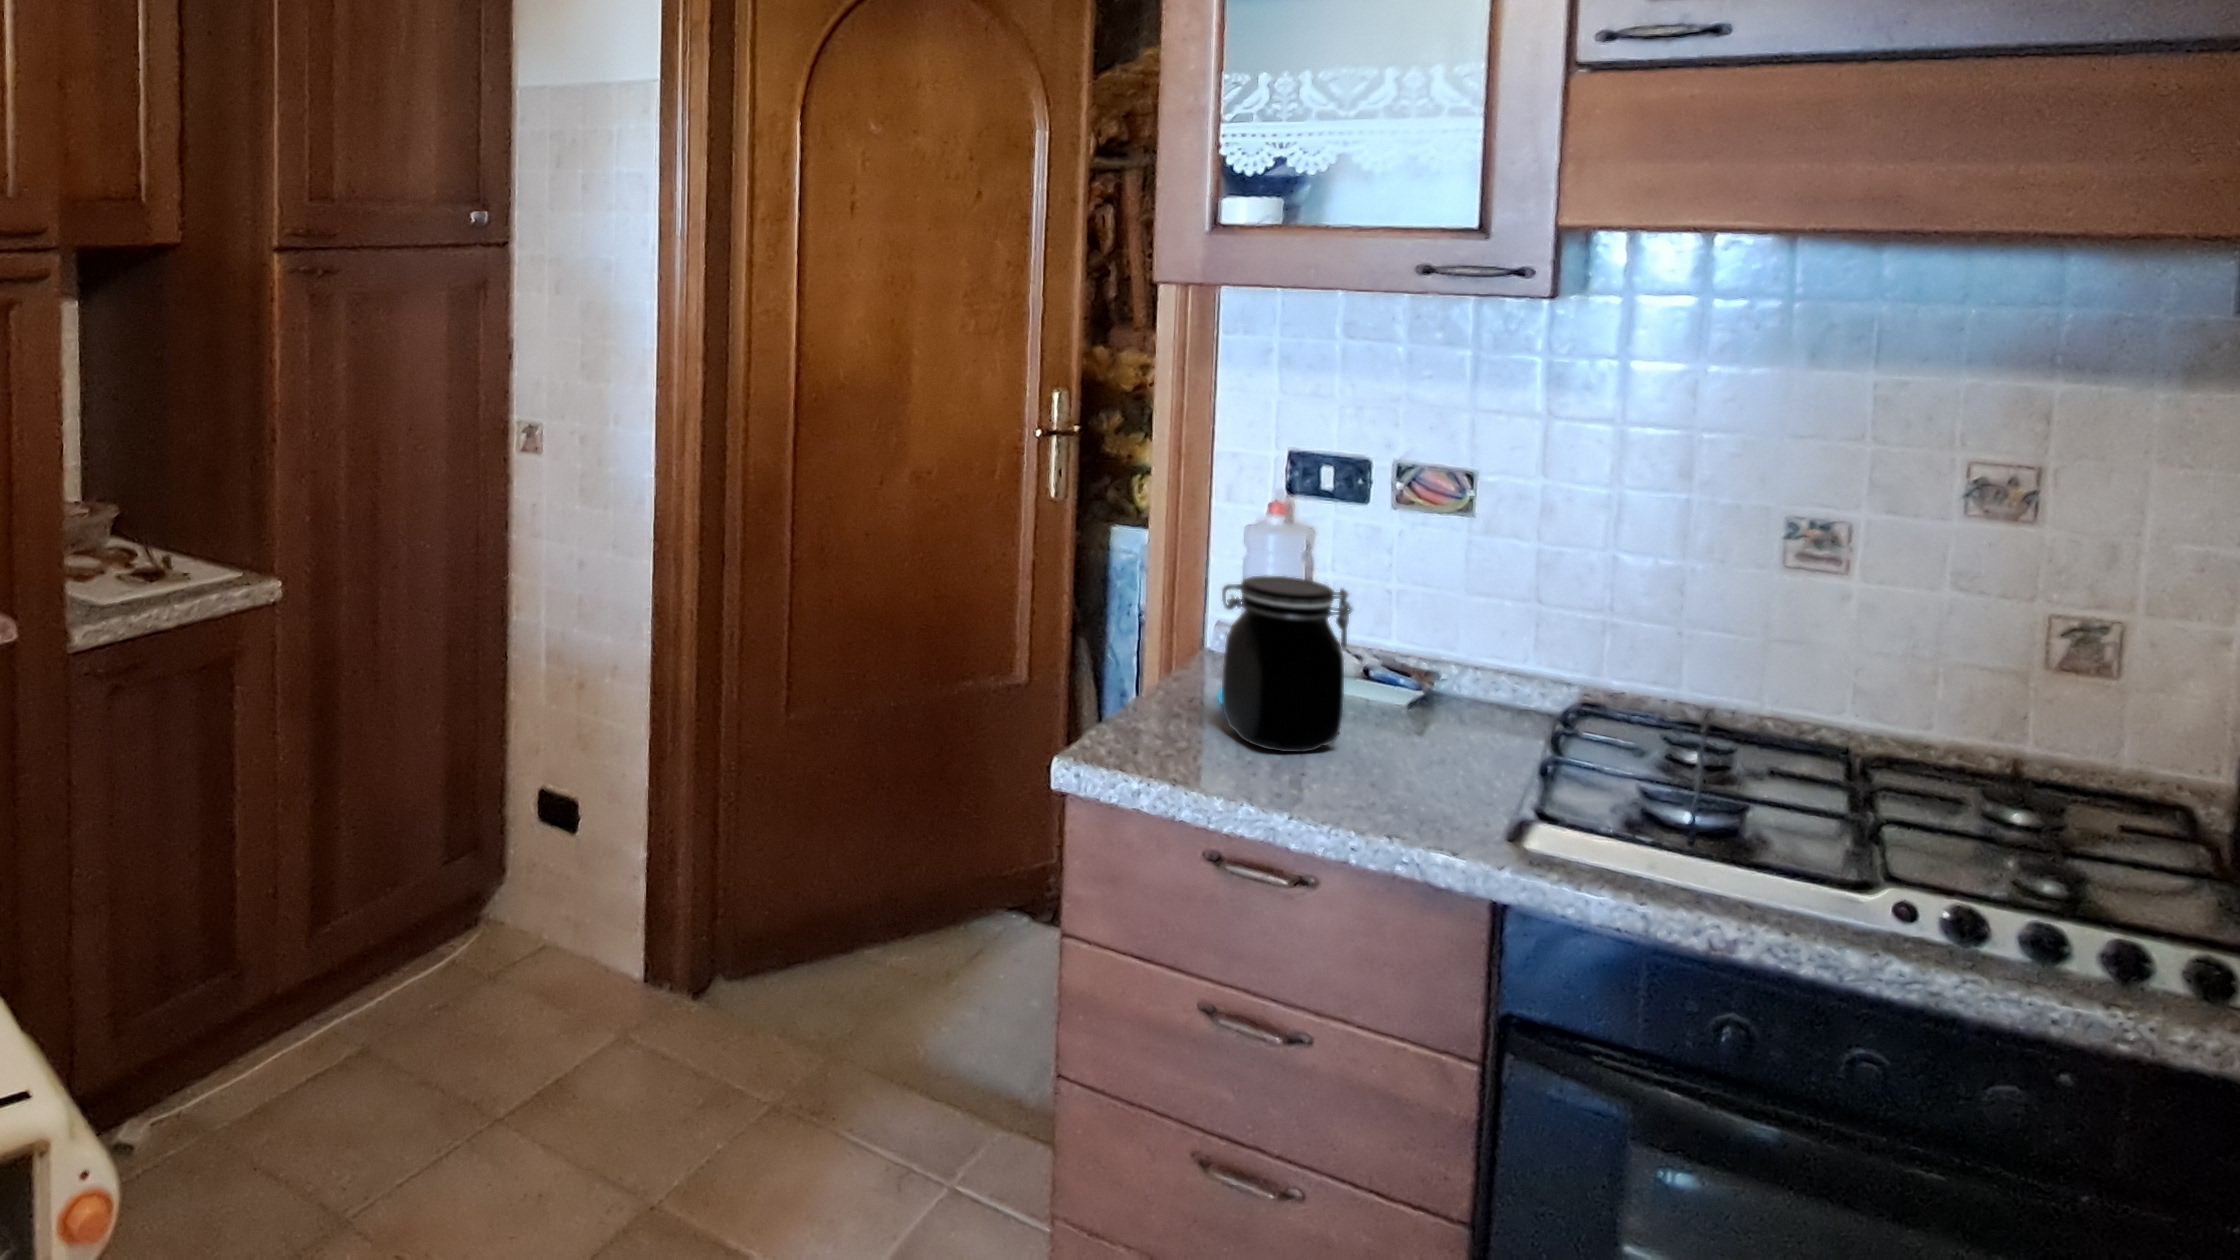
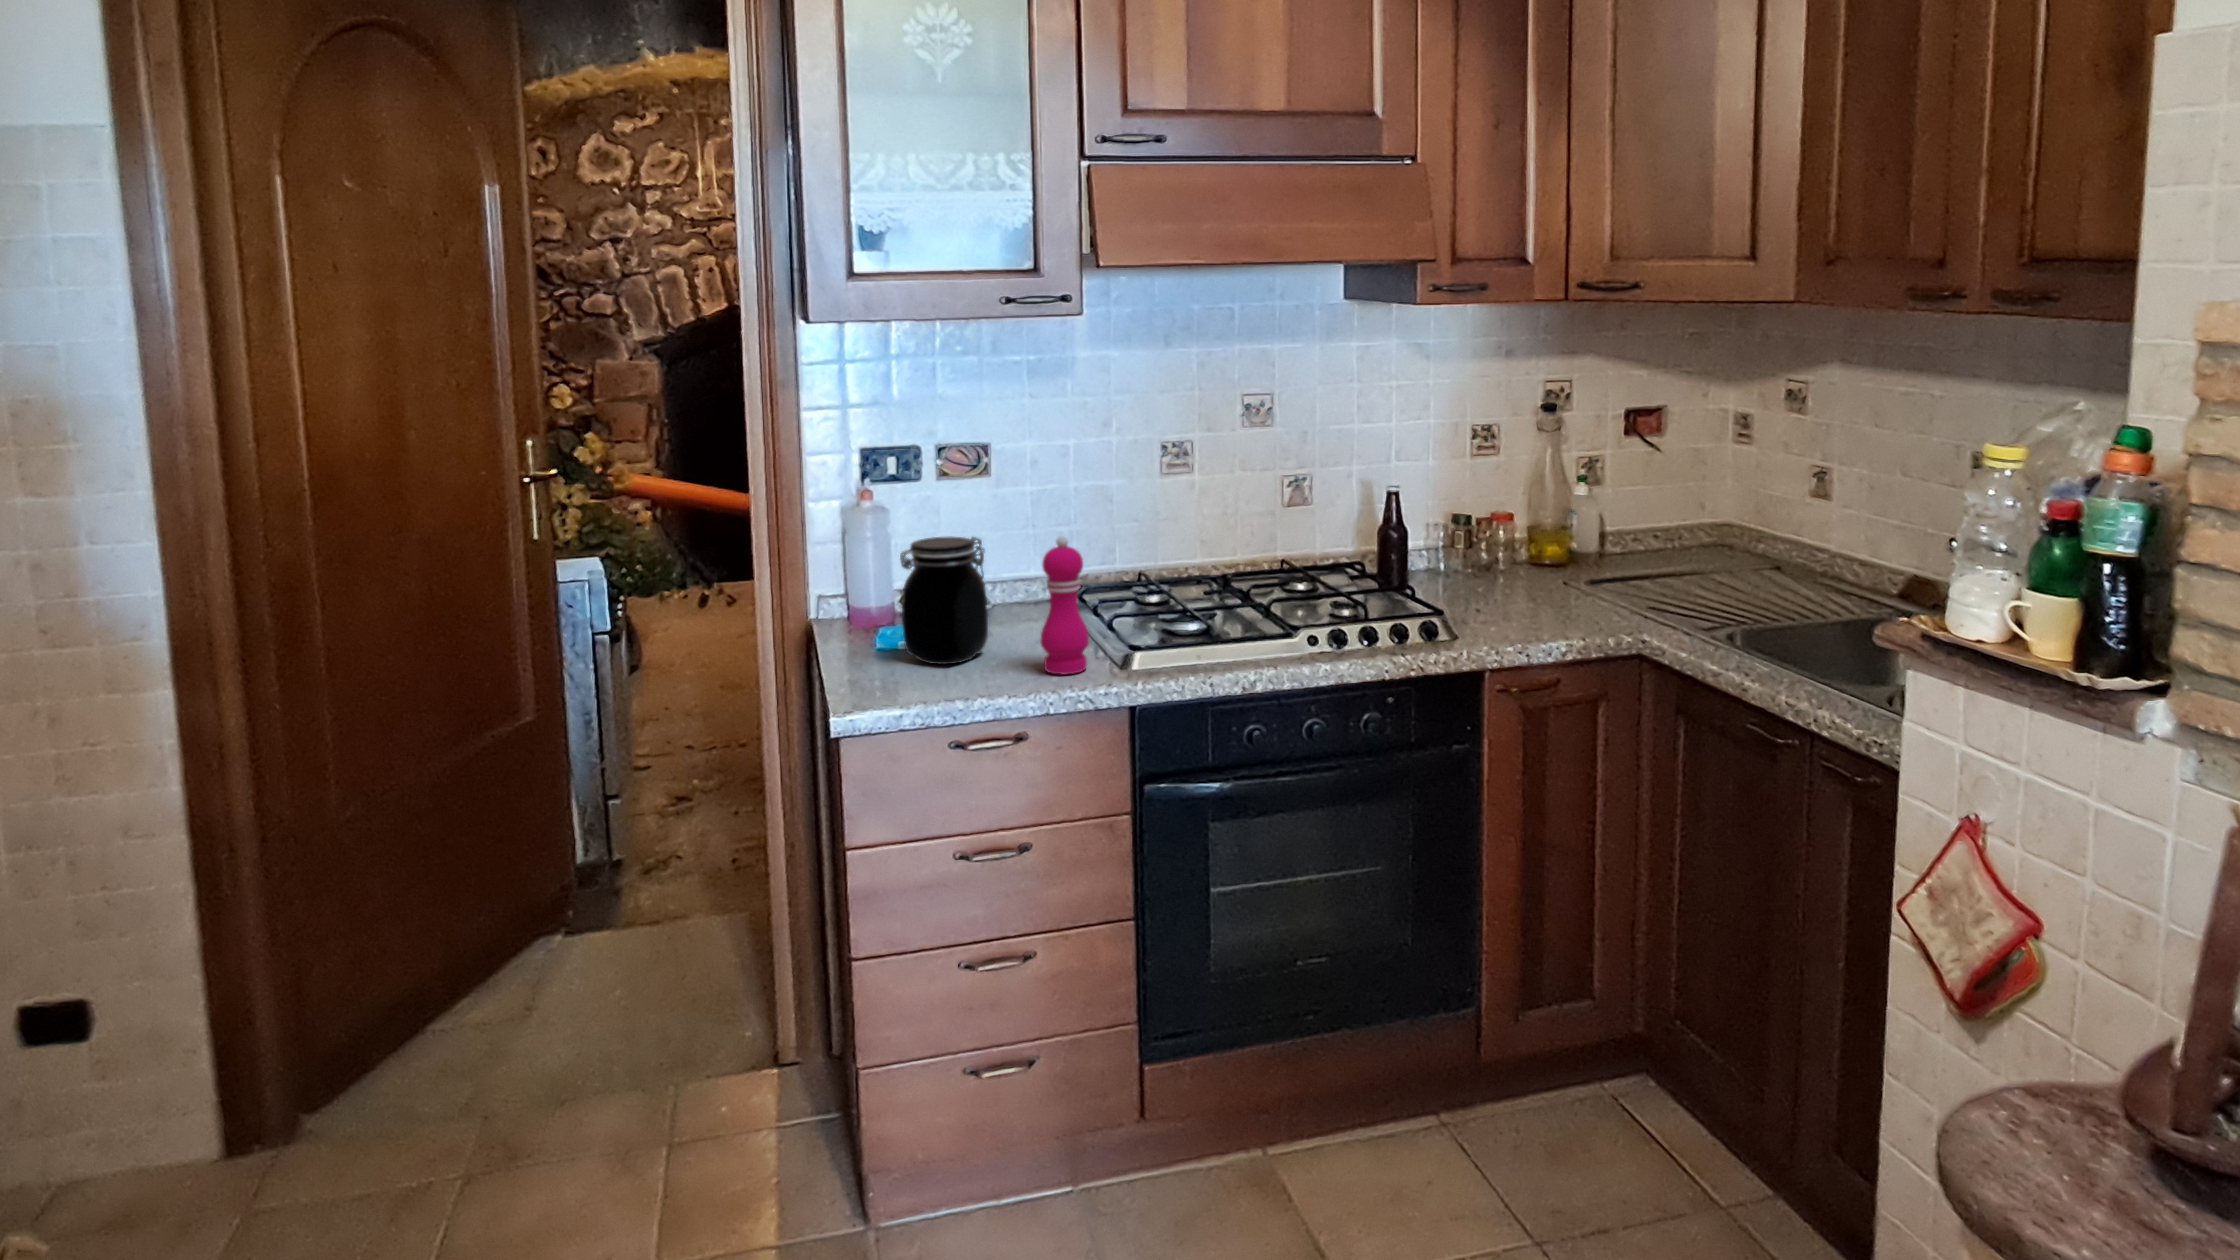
pepper mill: none [1369,612,1451,817] -> present [1041,536,1089,675]

